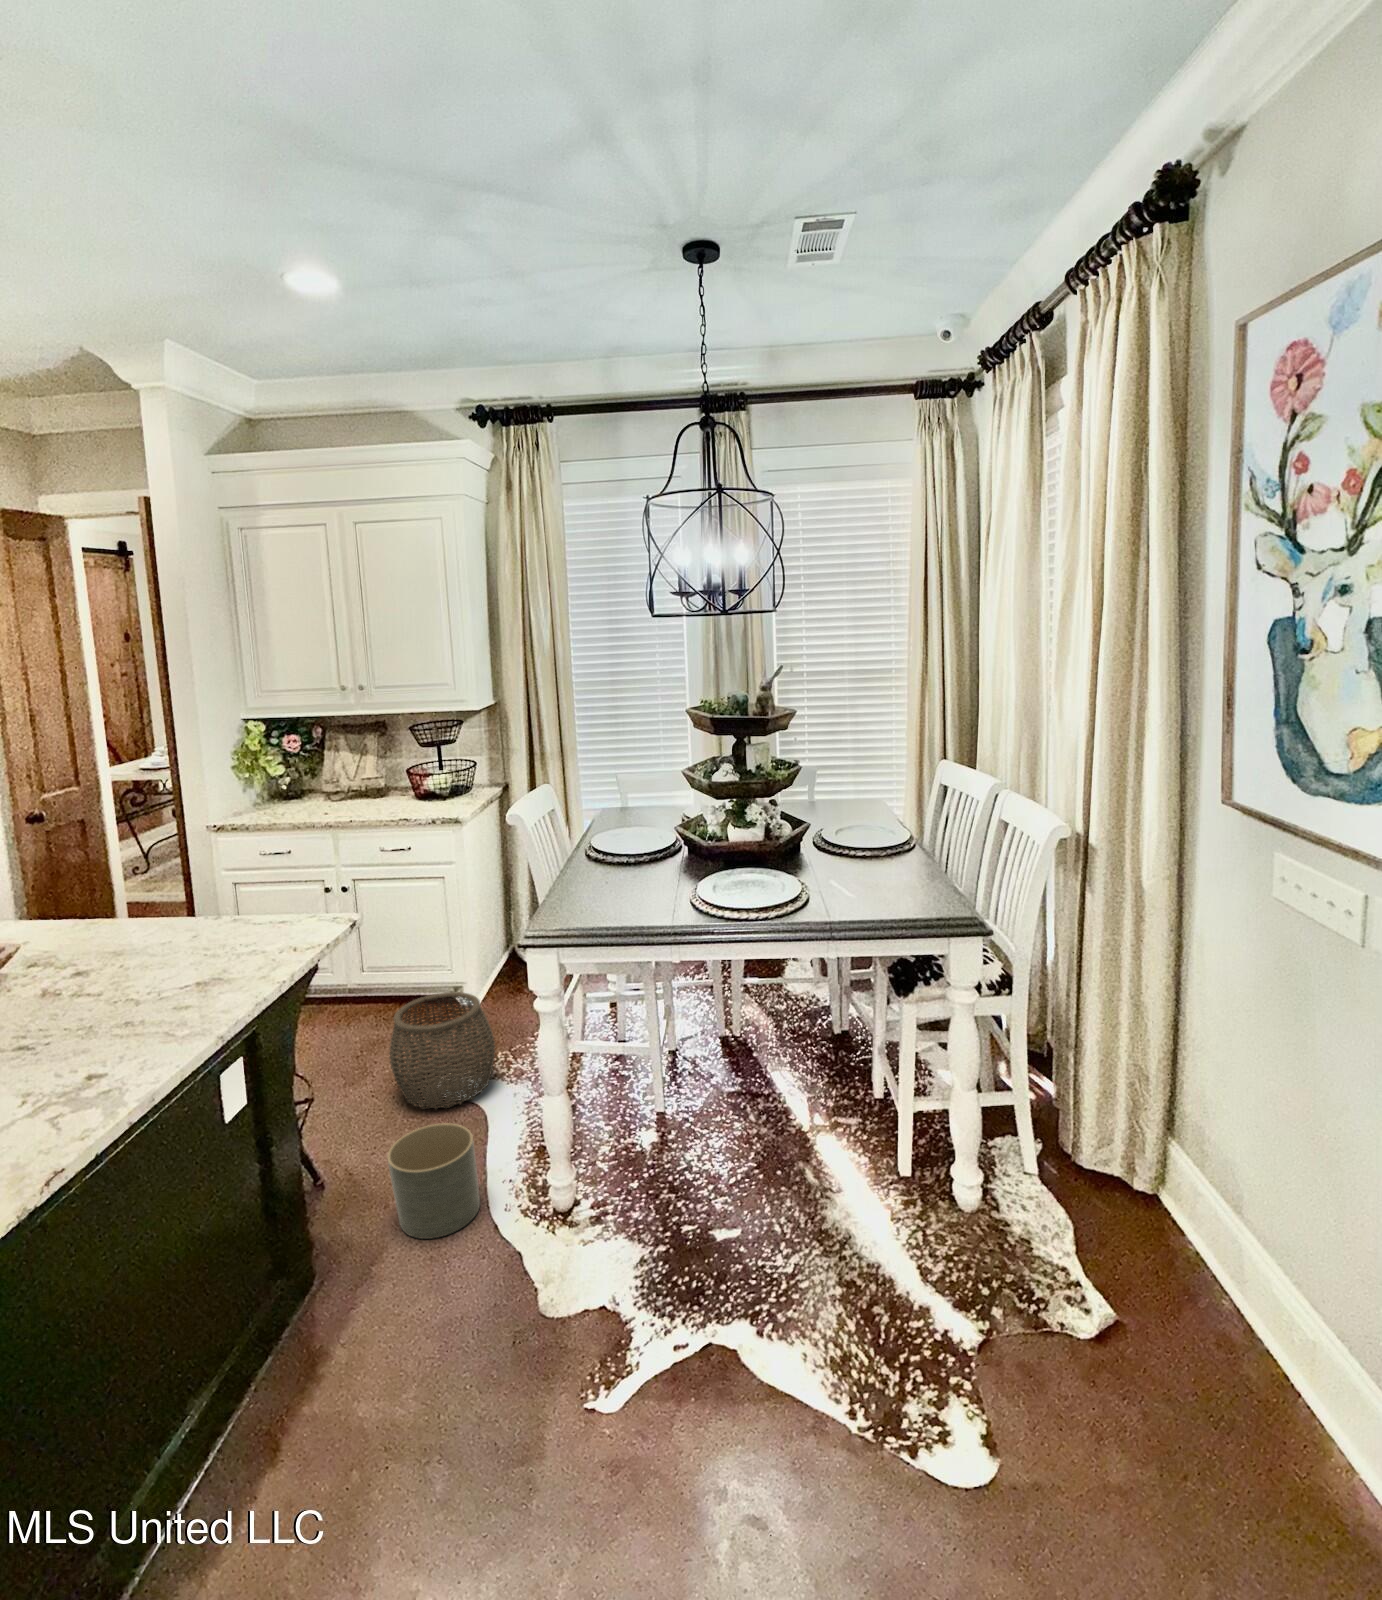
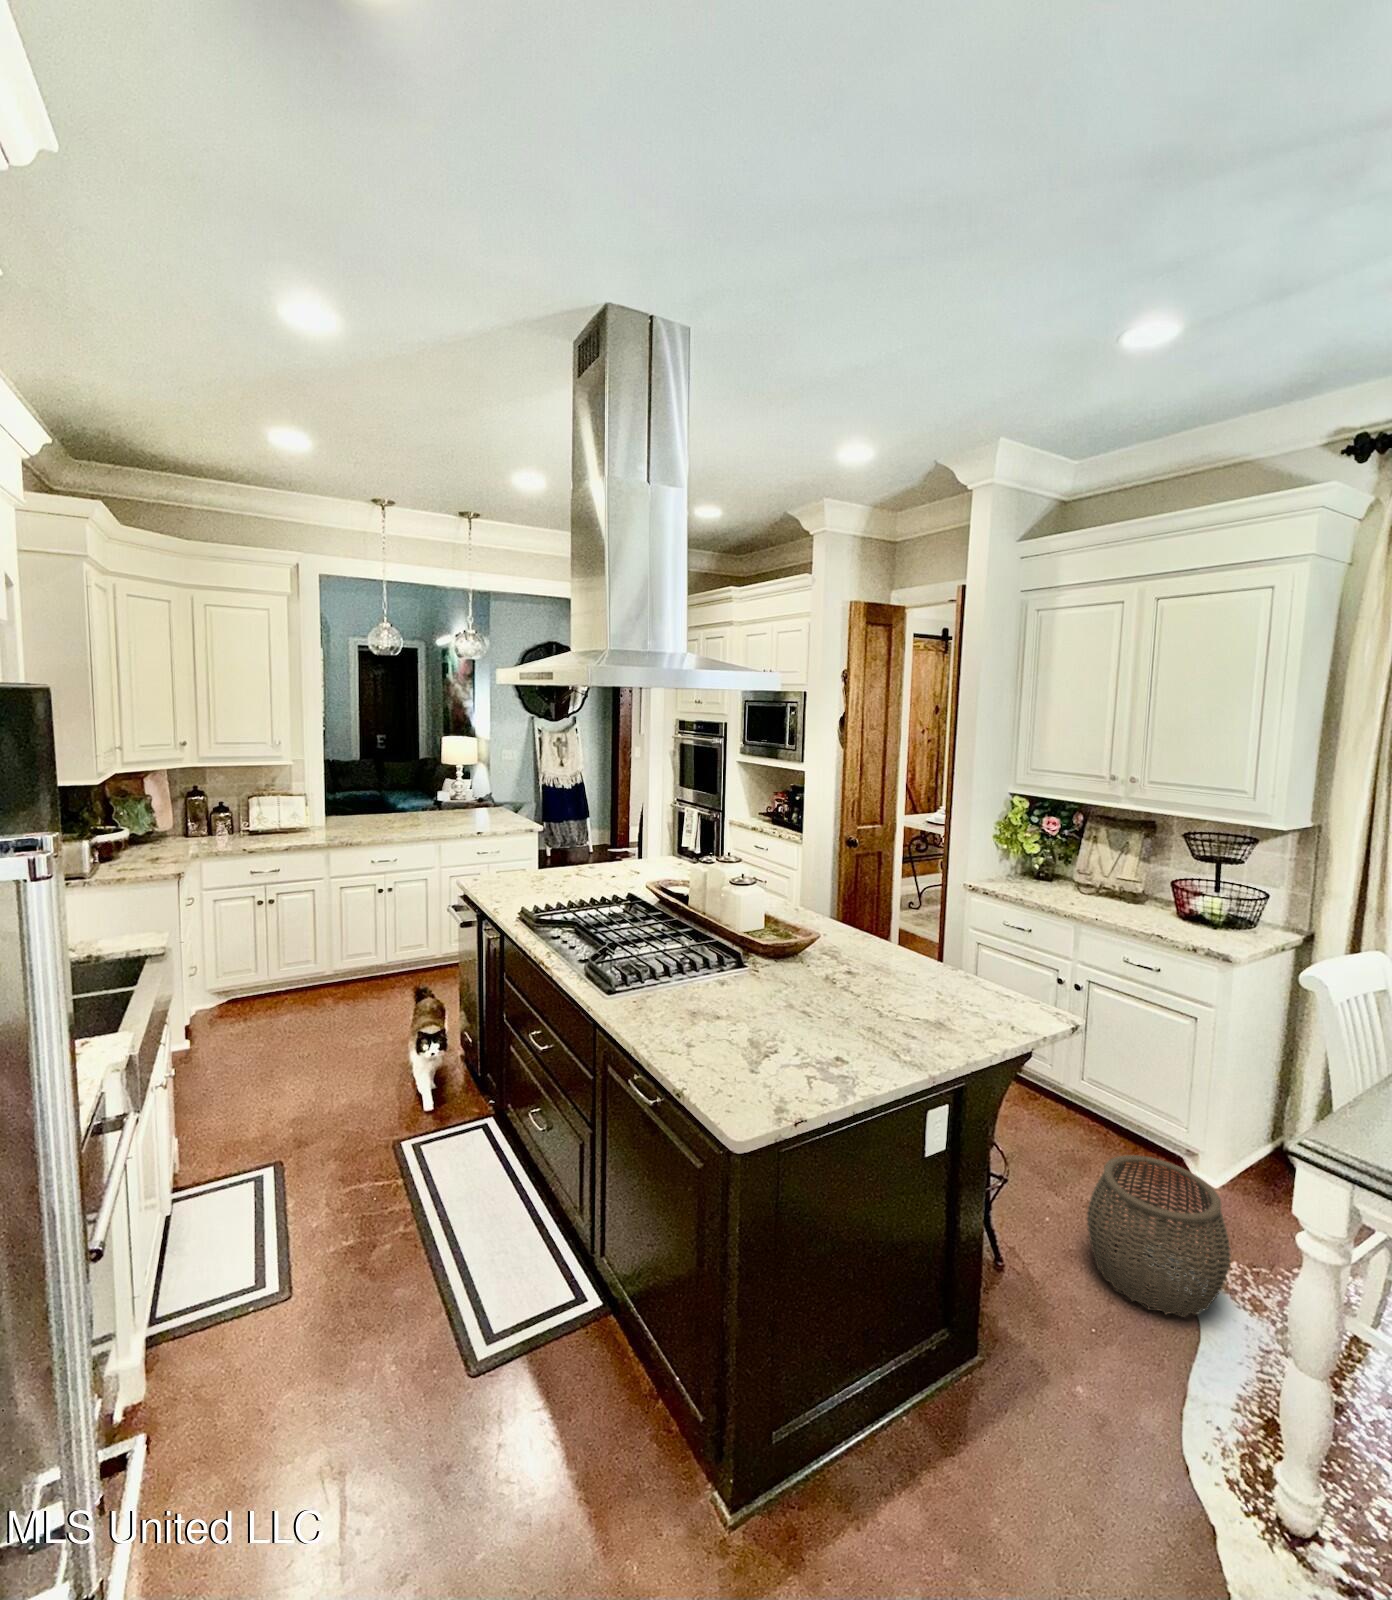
planter: present [387,1123,480,1239] -> none [1066,1345,1191,1525]

